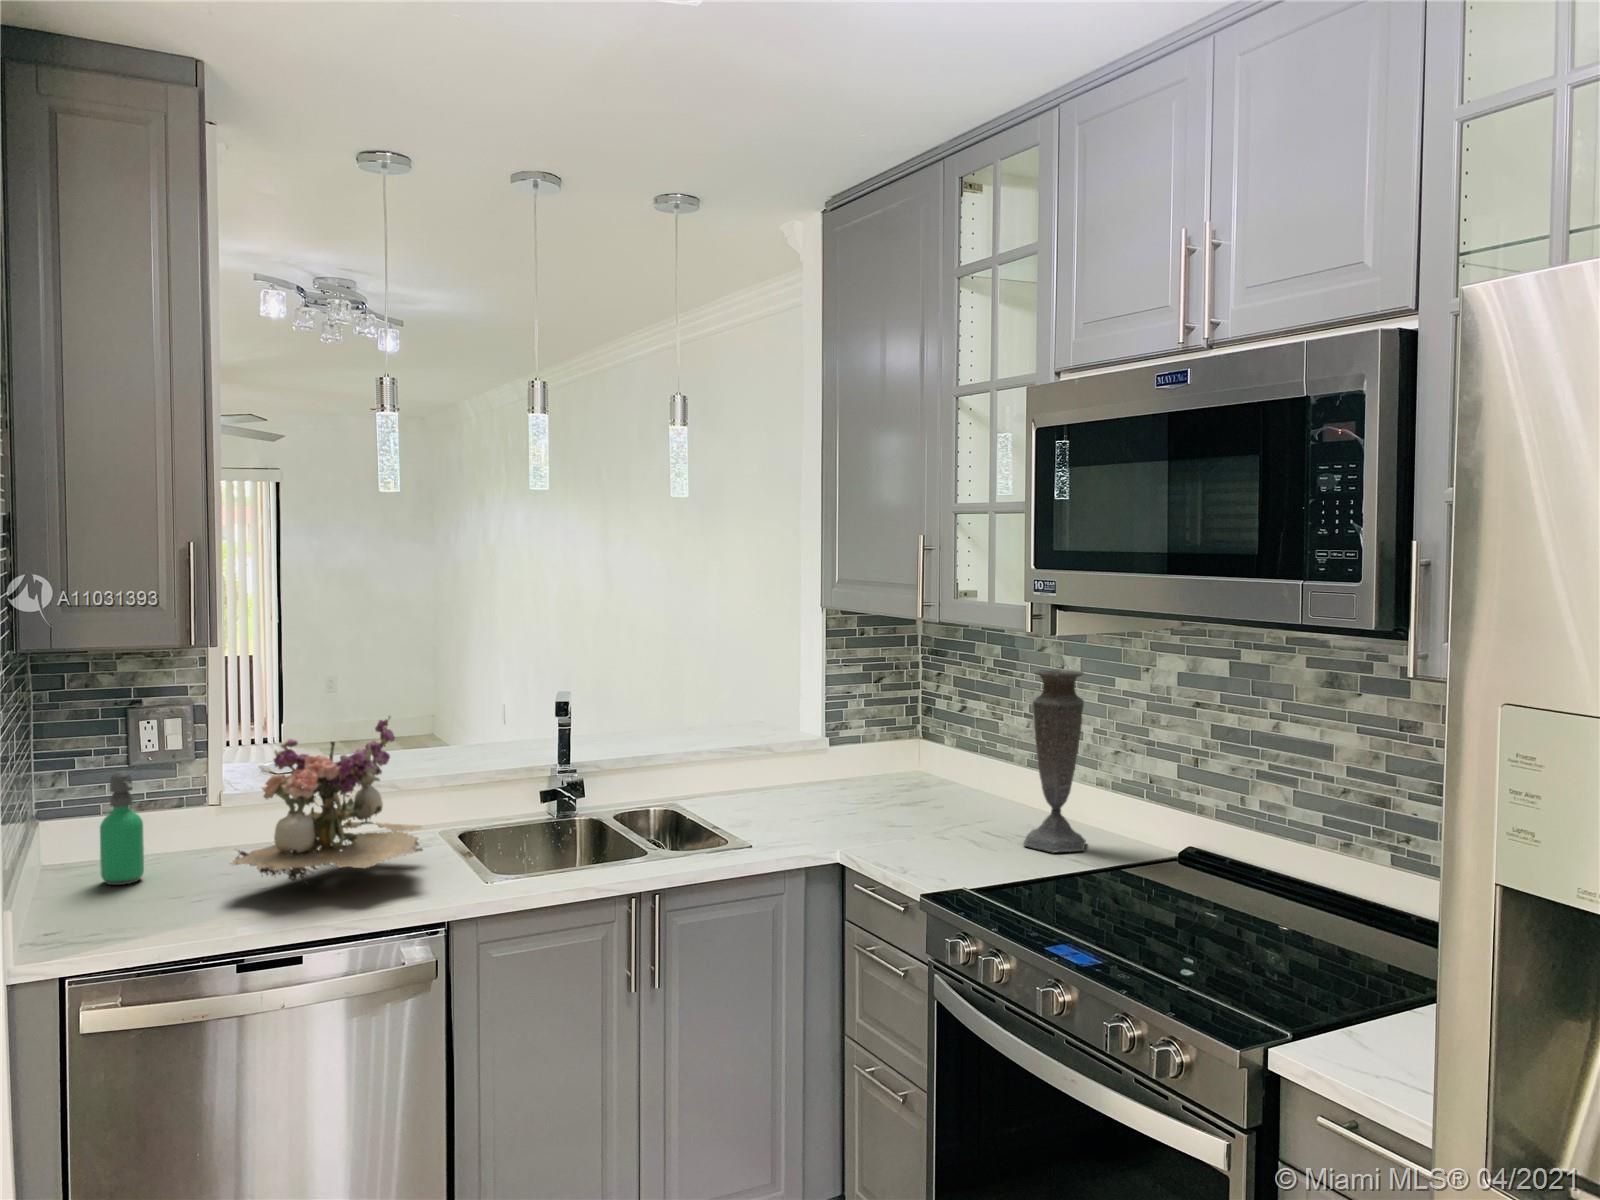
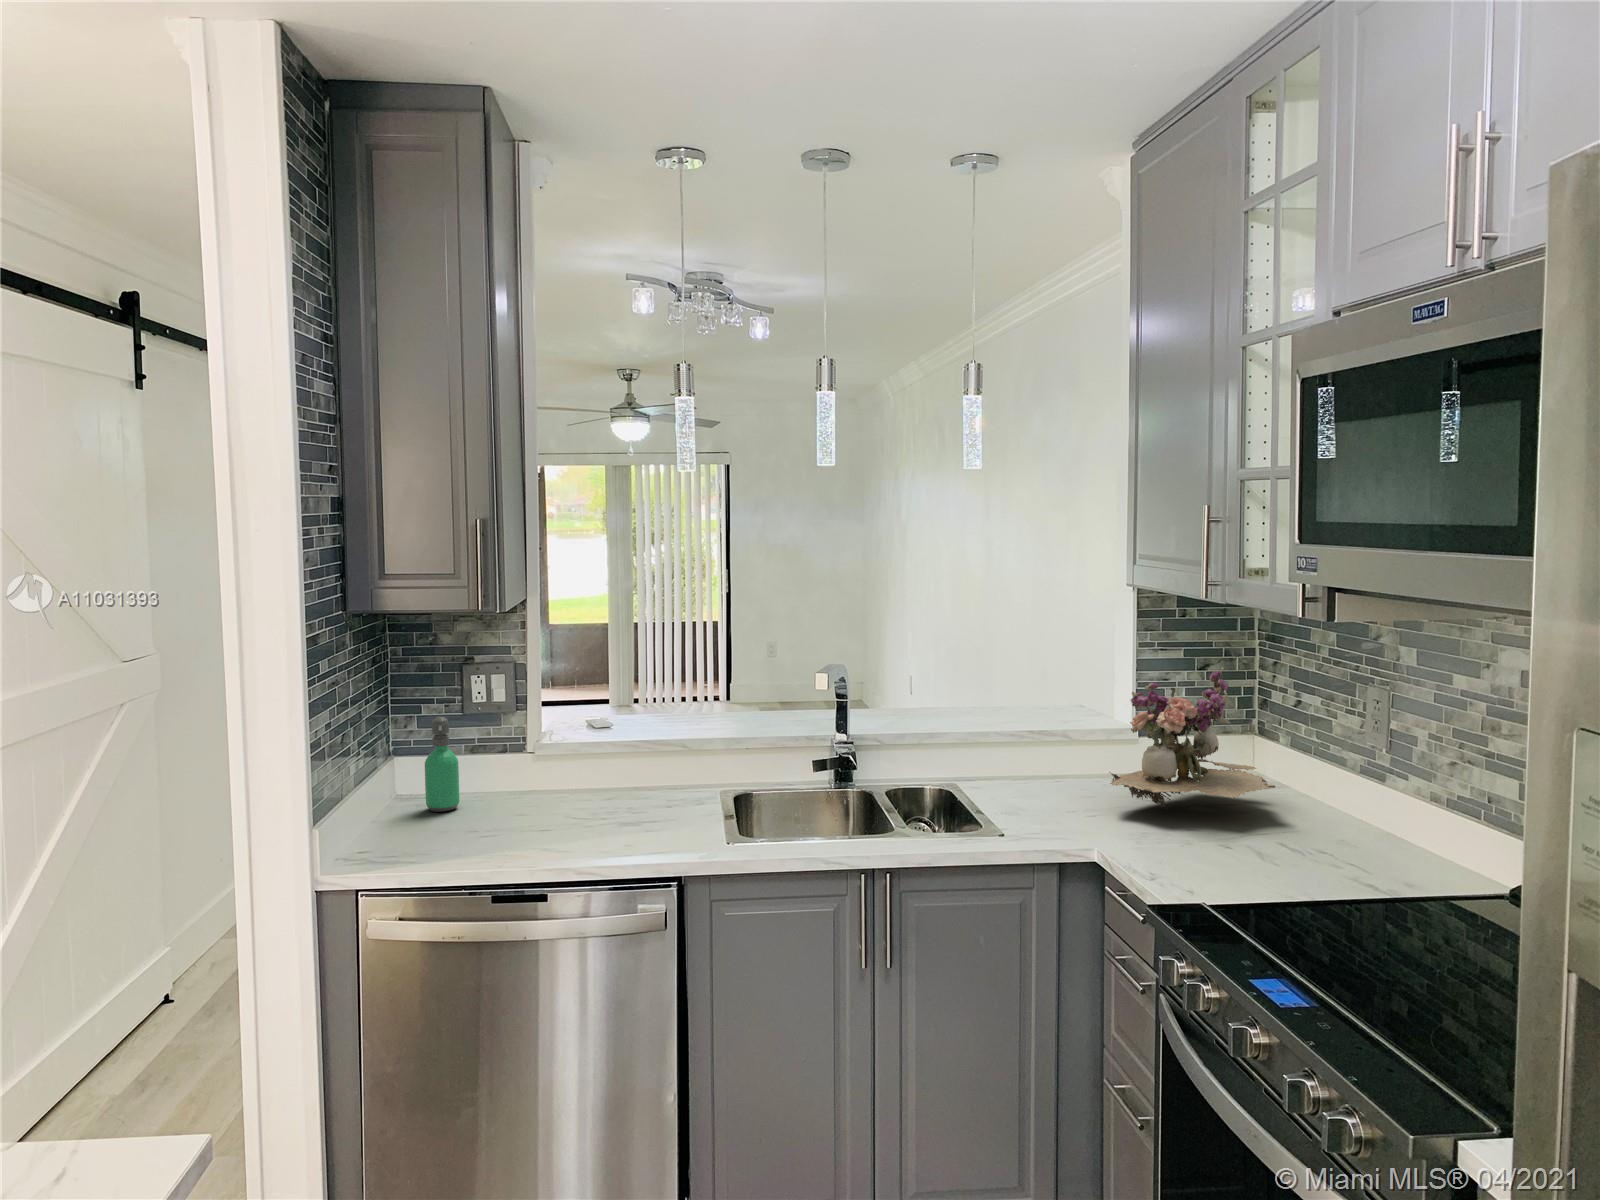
vase: present [1024,669,1086,853] -> none [1308,657,1398,883]
flower arrangement: present [231,716,423,883] -> present [1110,667,1275,807]

